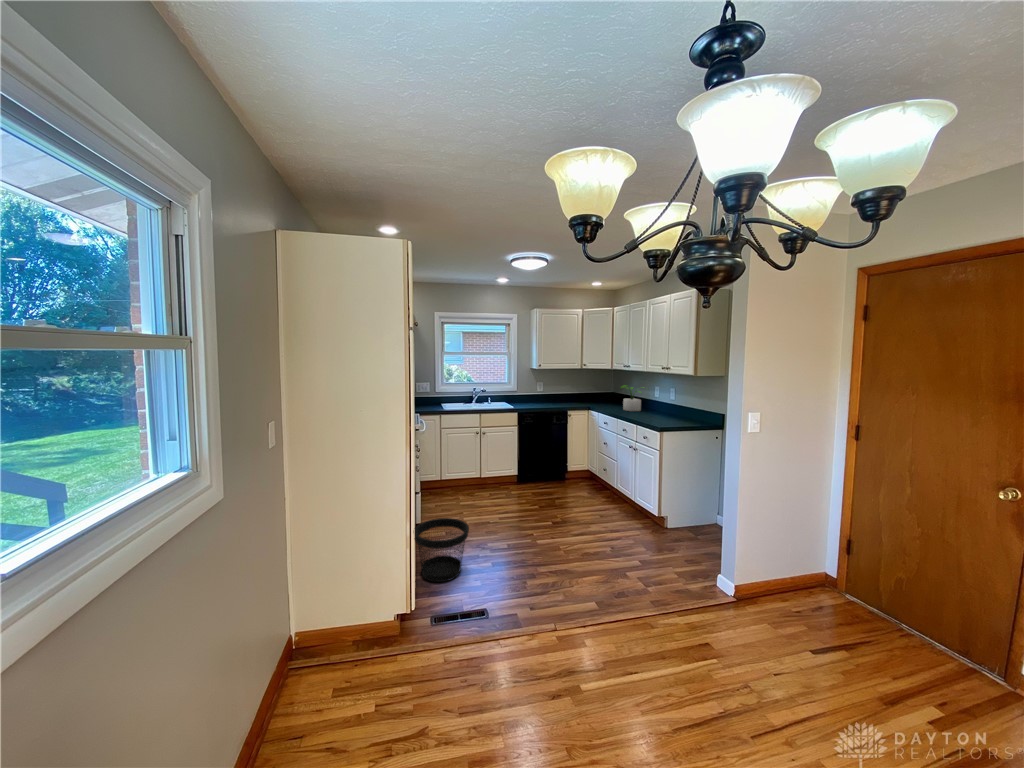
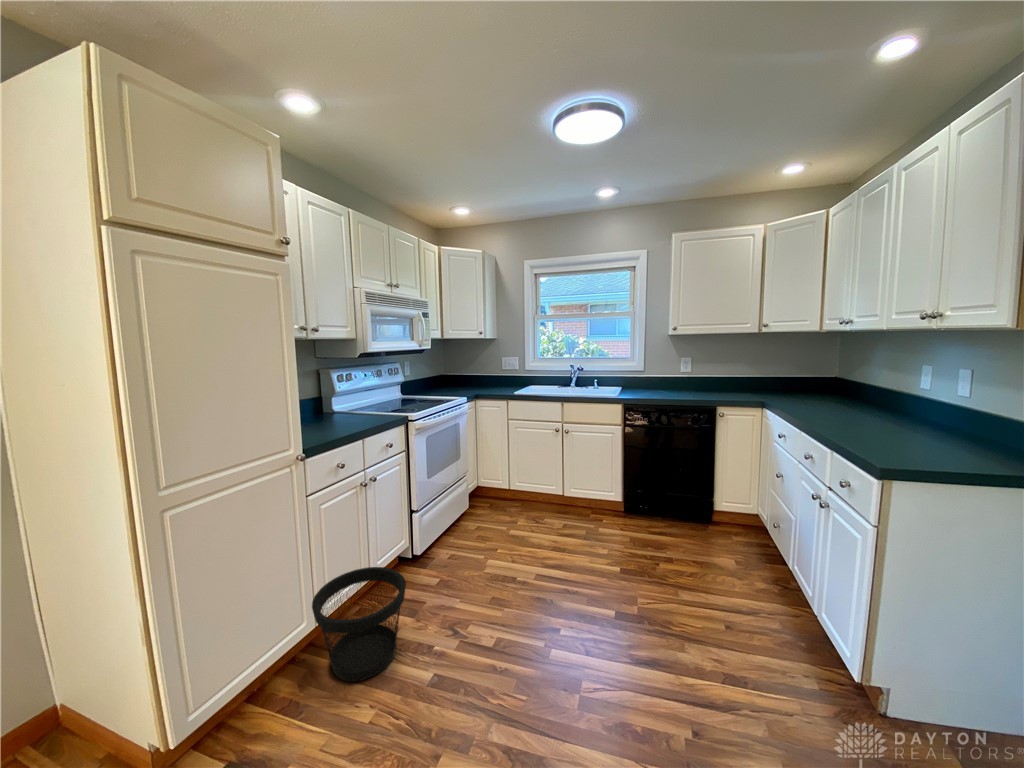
potted plant: present [620,385,641,411] -> none [817,363,901,419]

